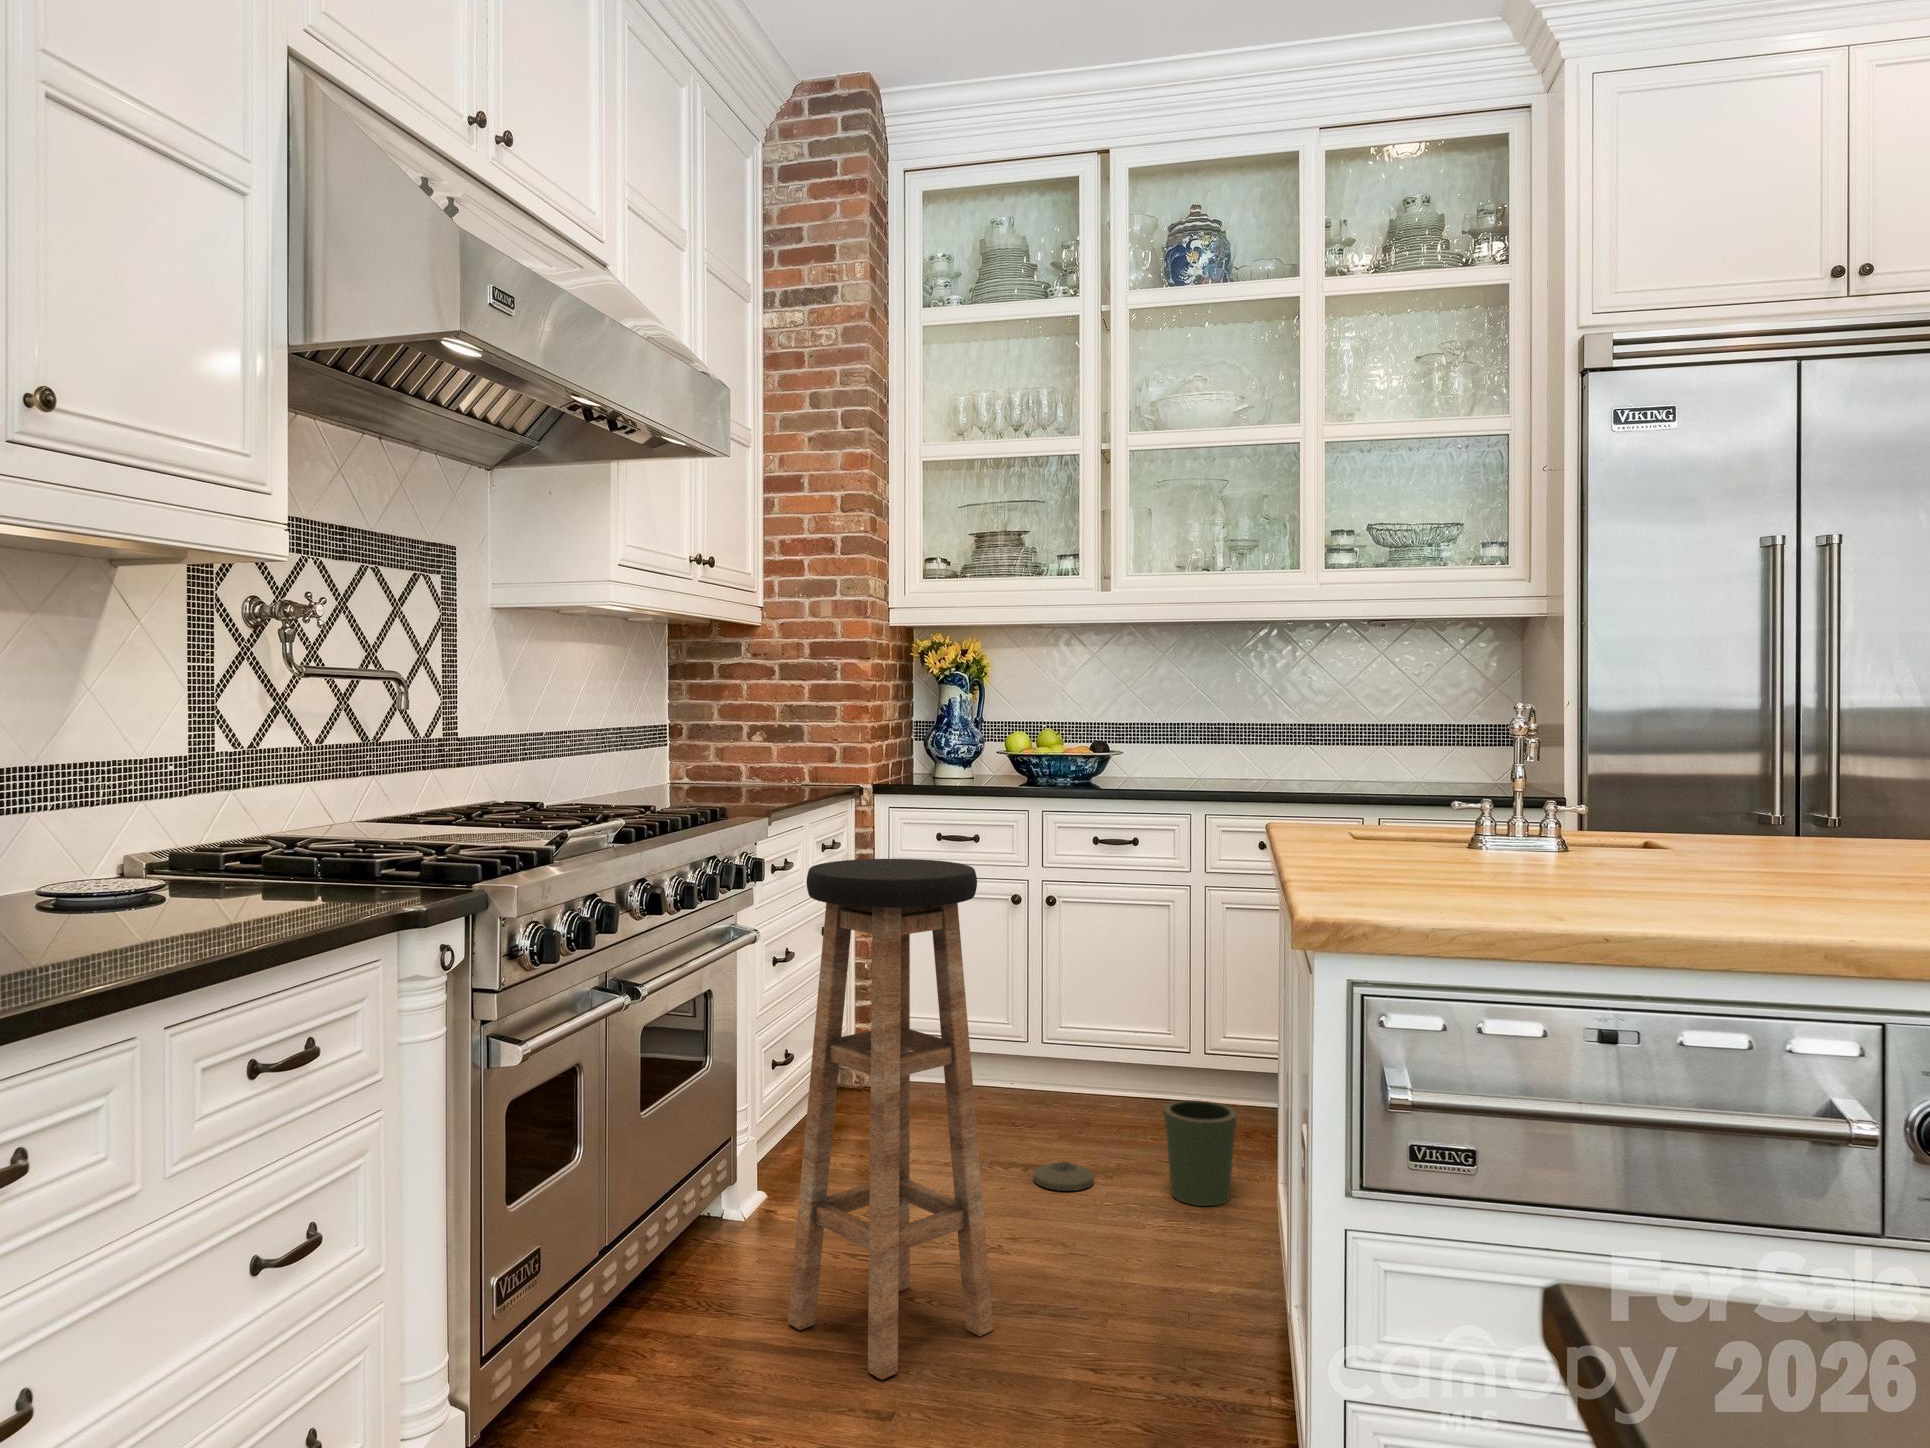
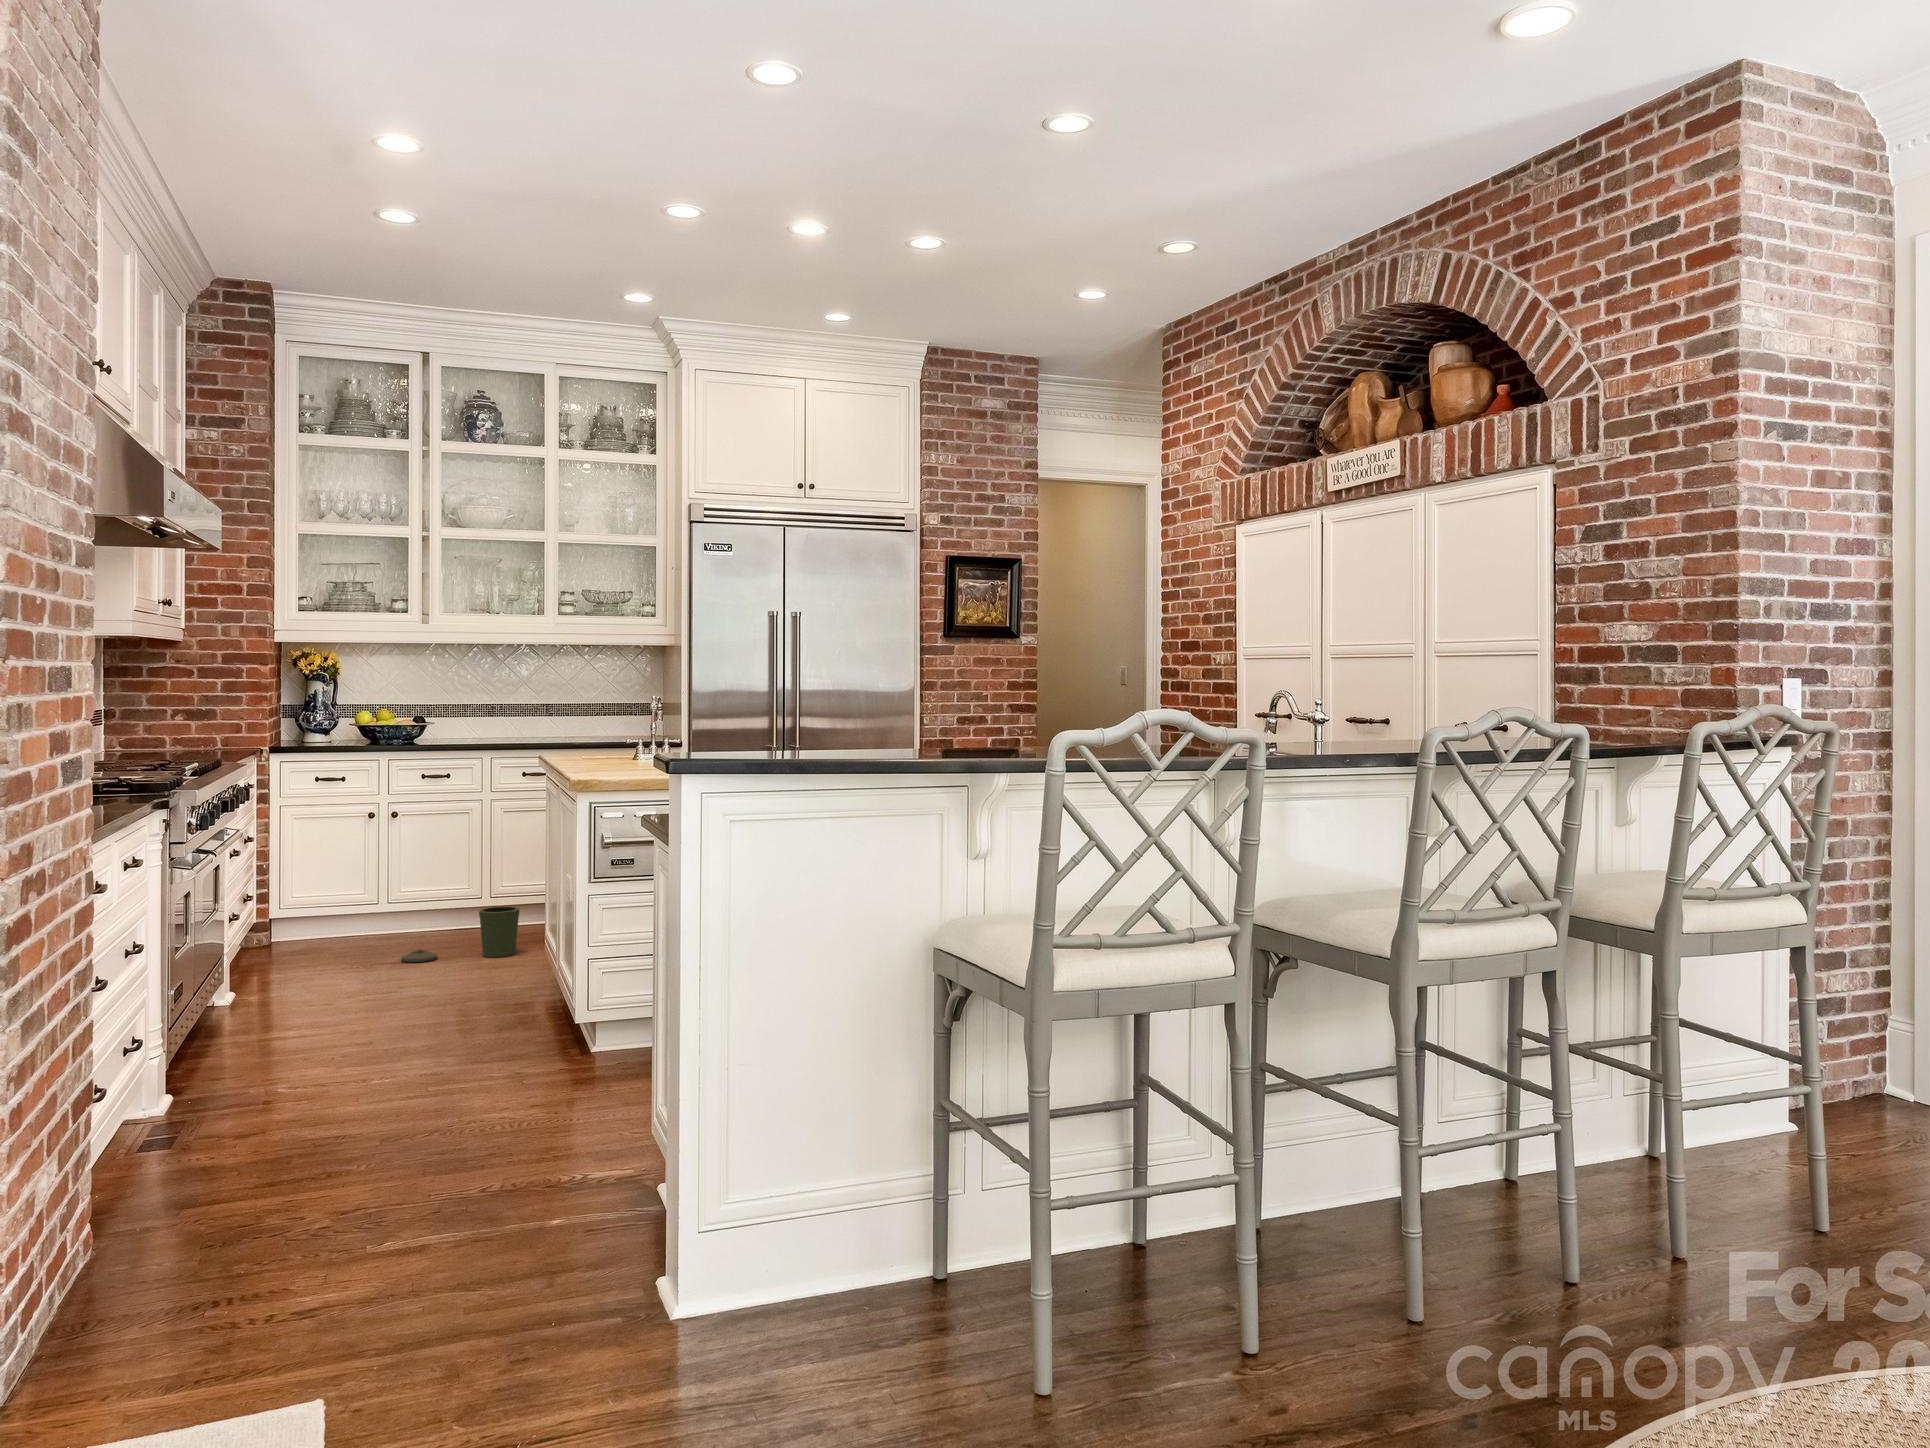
bar stool: present [788,859,994,1379] -> none [293,775,407,1016]

